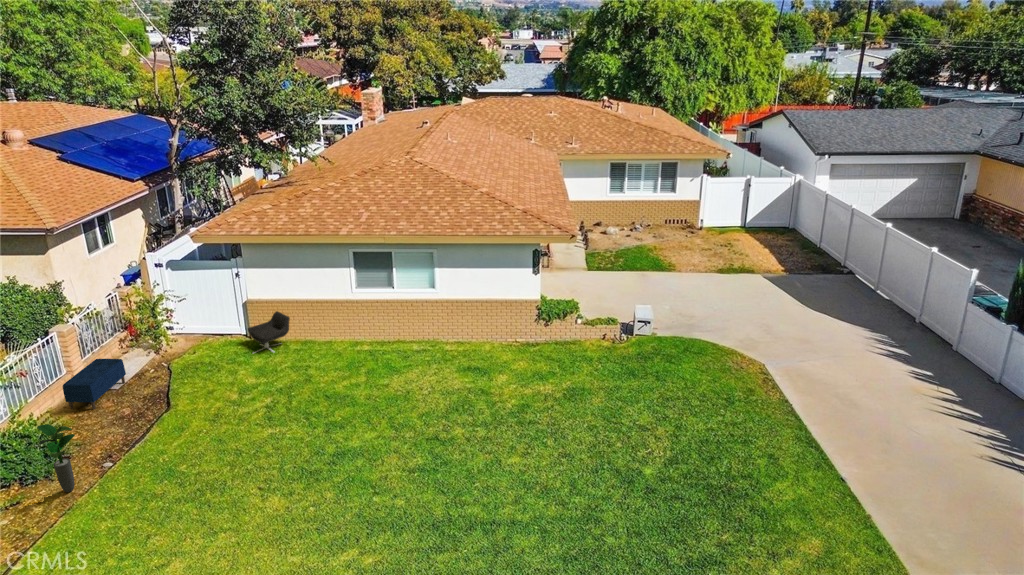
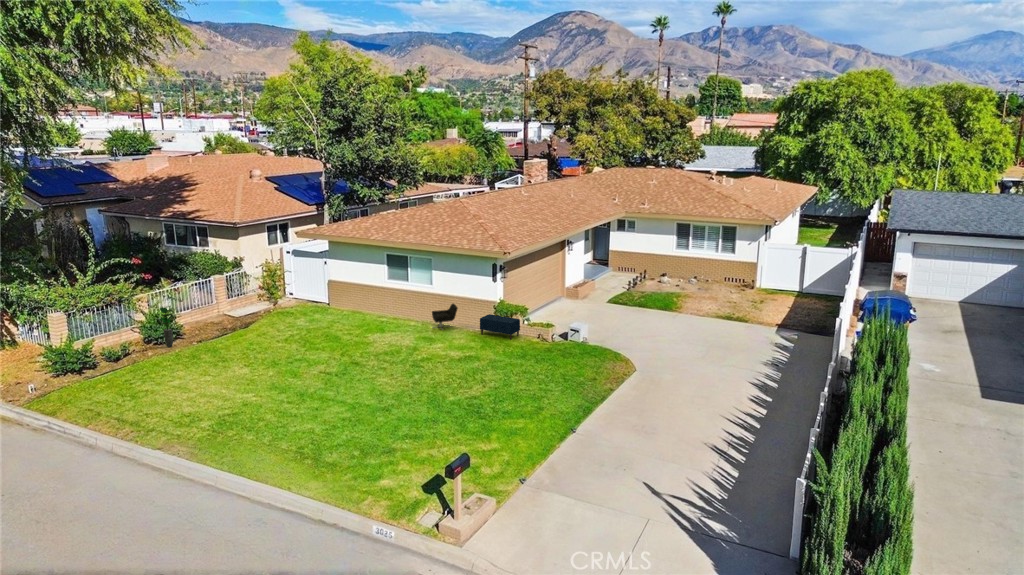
lounge chair: present [248,311,290,353] -> present [432,304,458,330]
bench: present [62,359,126,410] -> present [480,314,520,340]

